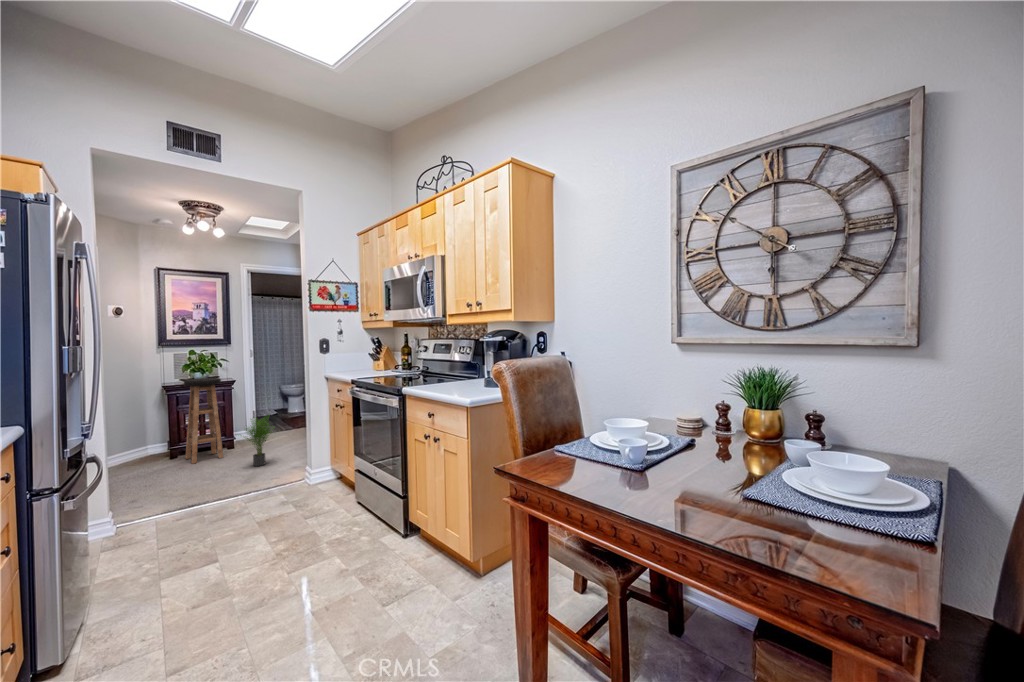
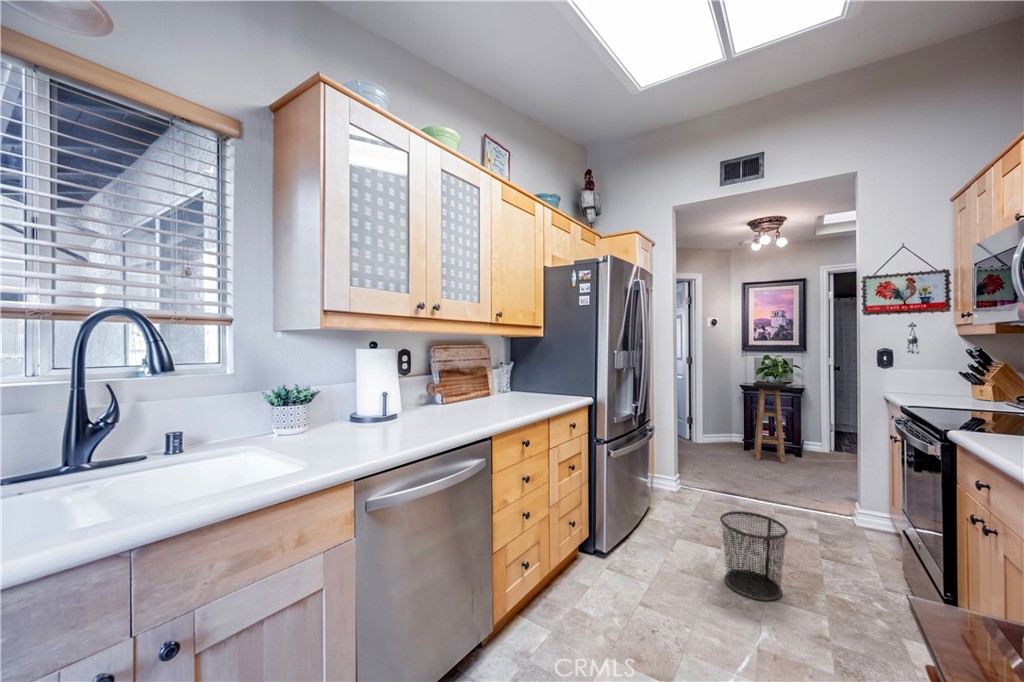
potted plant: present [246,419,269,466] -> none [786,425,836,484]
waste bin: none [235,501,302,587] -> present [720,511,788,600]

